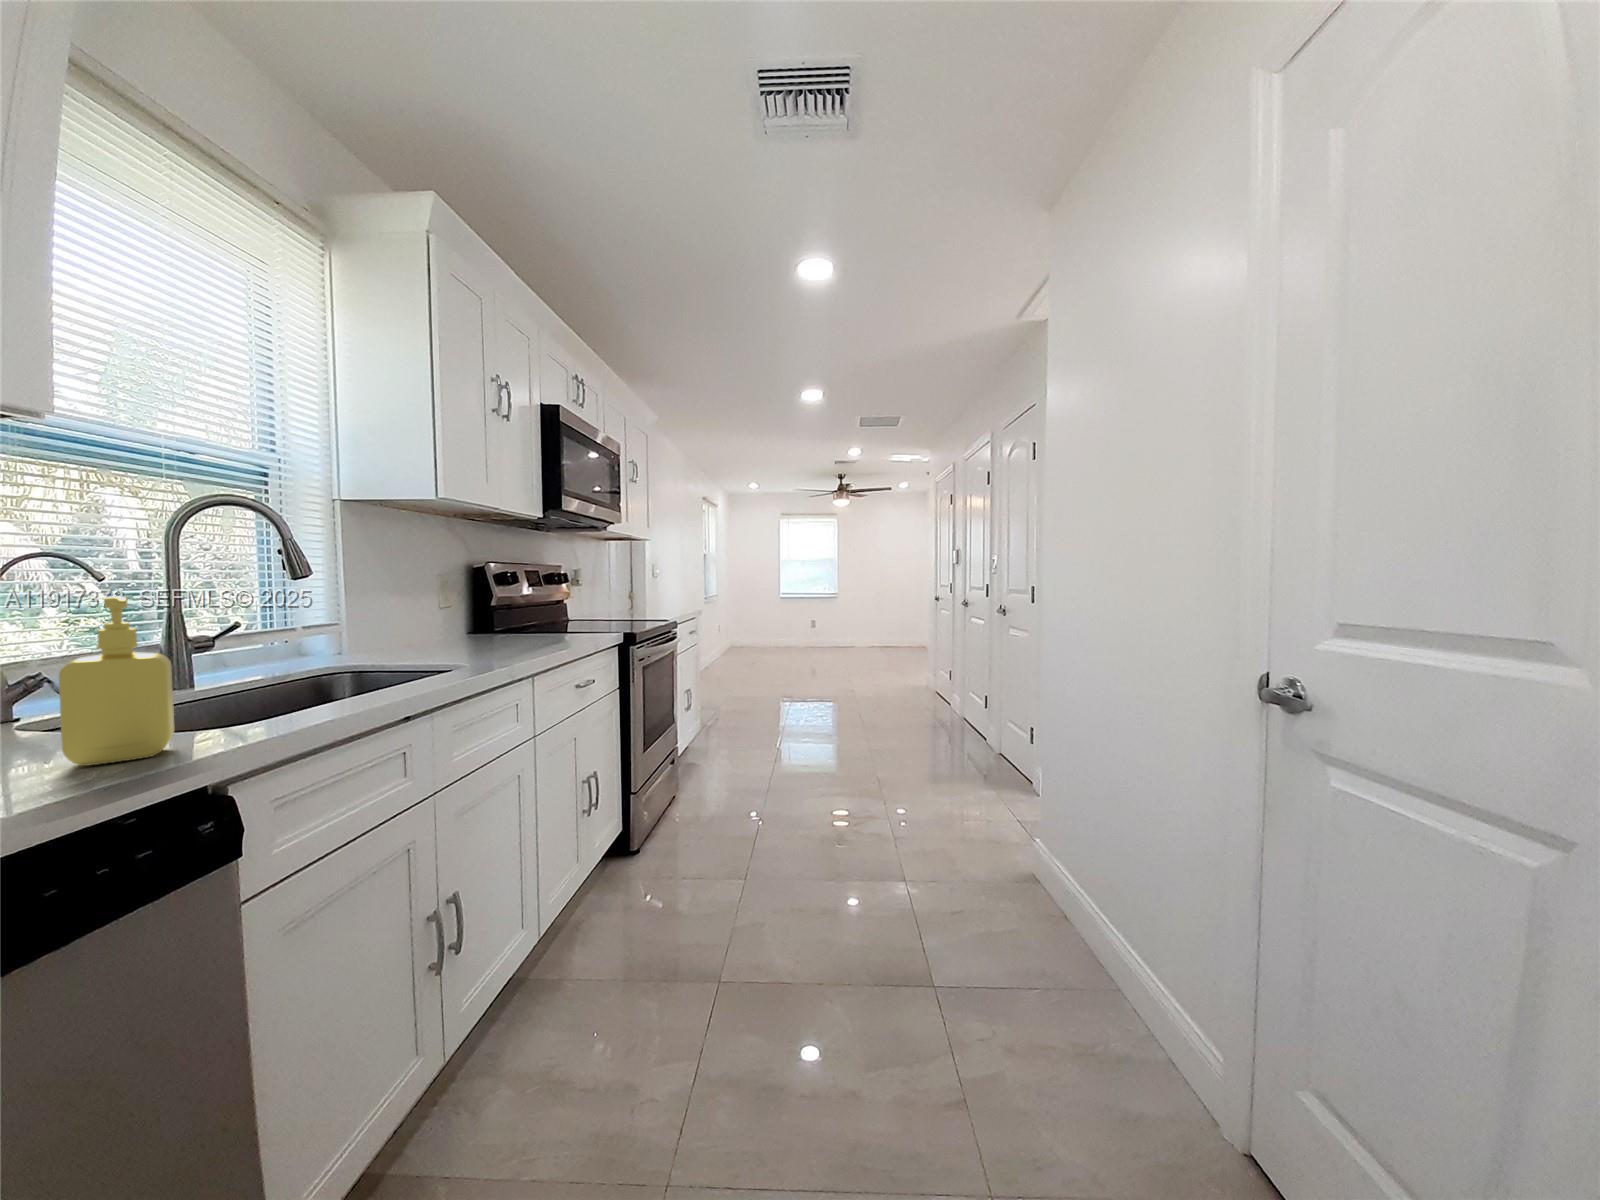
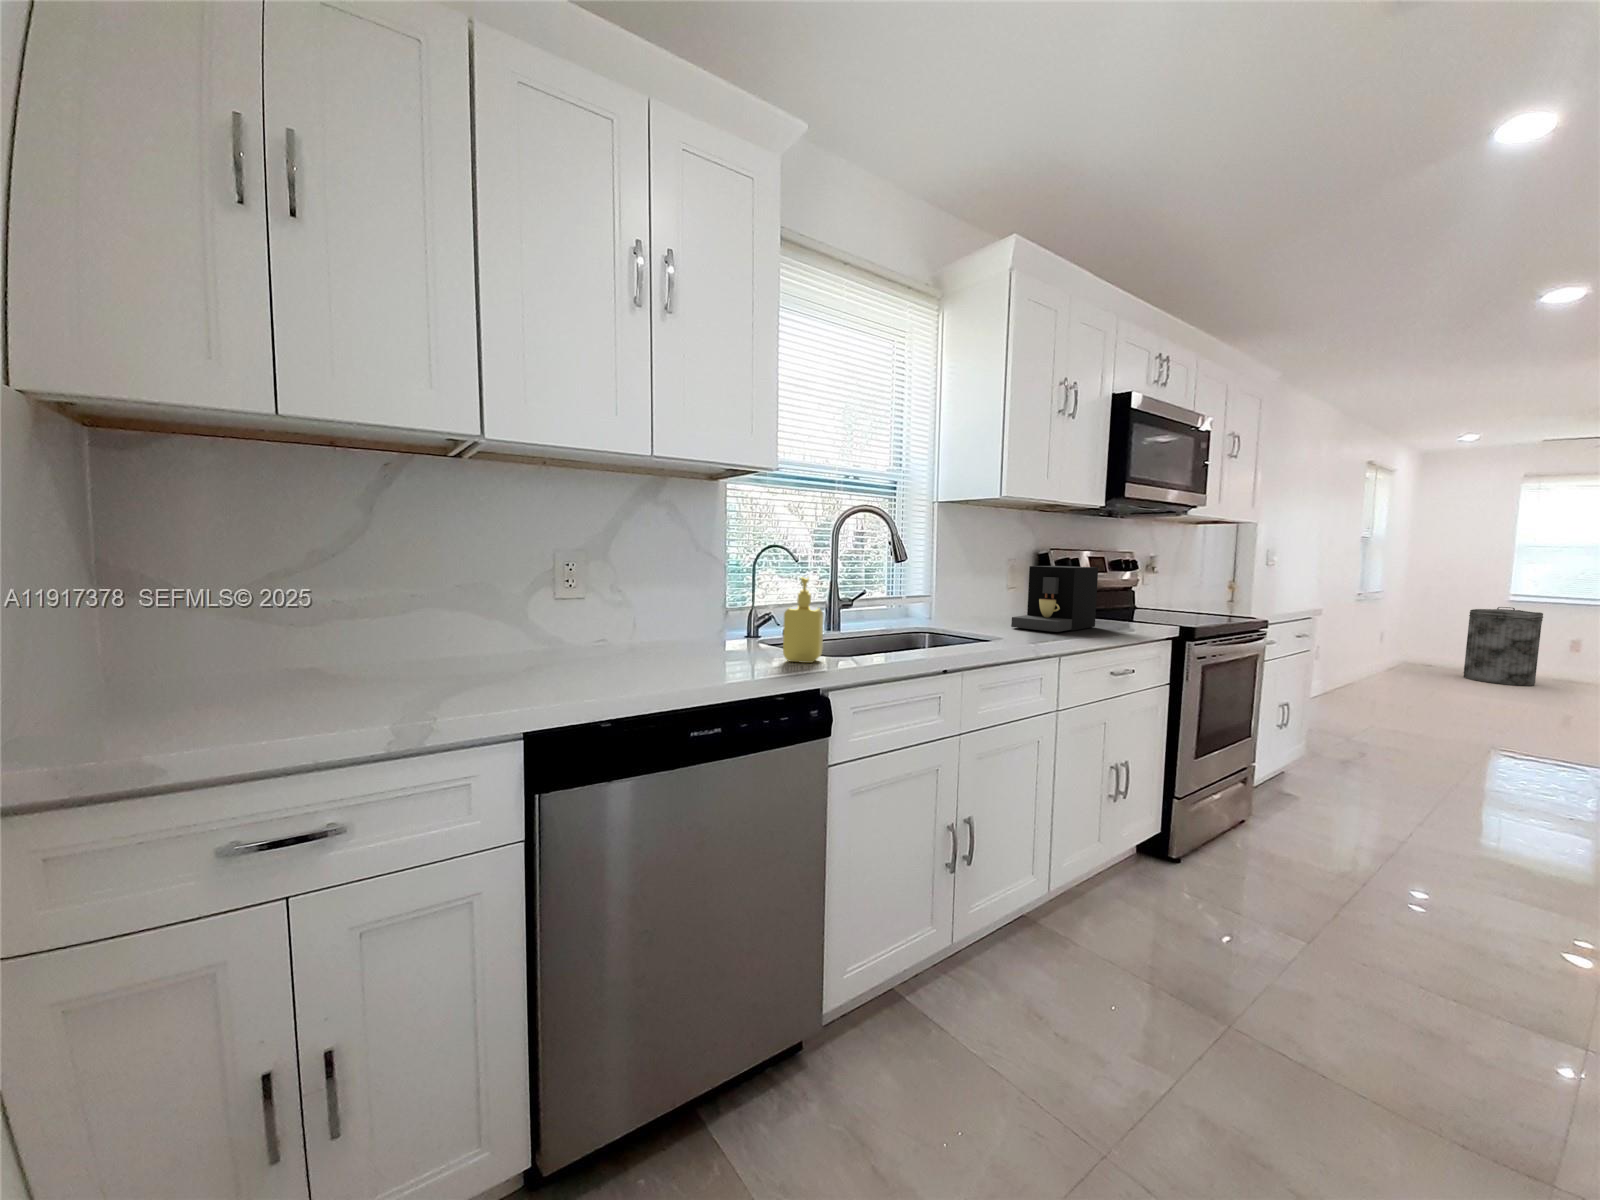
coffee maker: none [463,580,550,652] -> present [1011,566,1098,632]
trash can: none [742,604,774,653] -> present [1464,607,1543,686]

